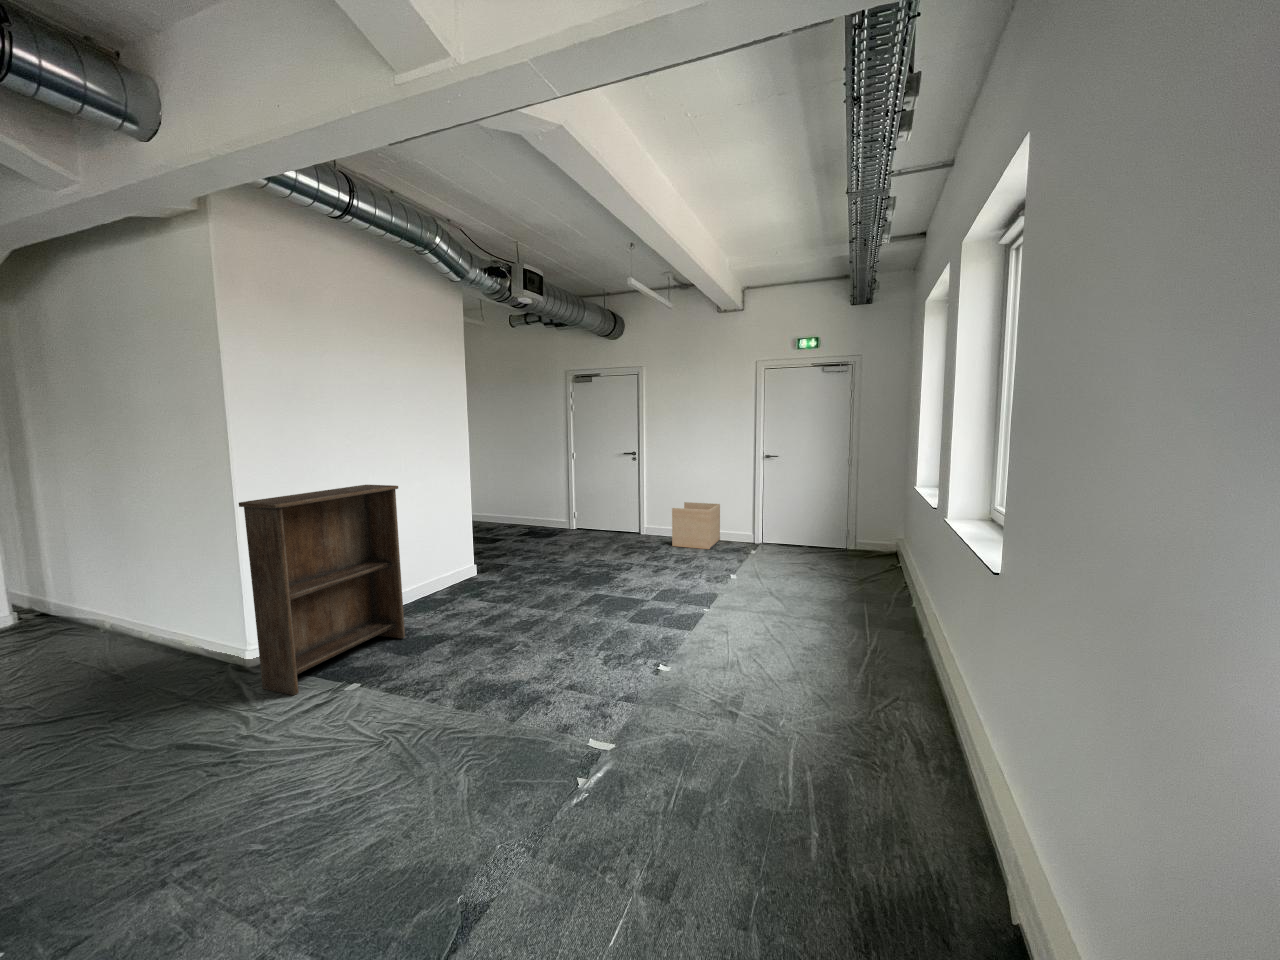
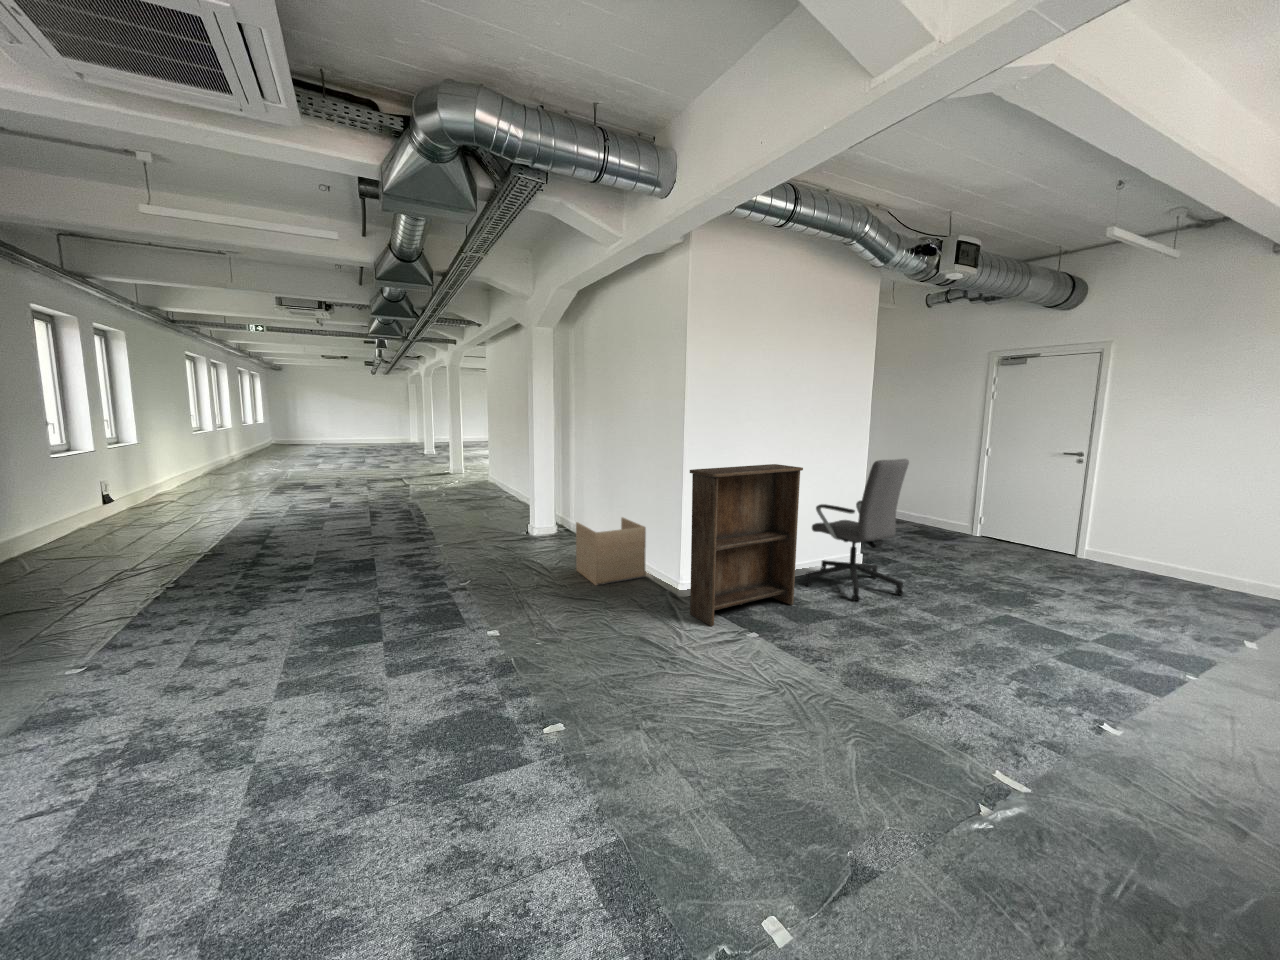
office chair: none [418,468,516,616] -> present [805,459,909,601]
cardboard box: present [672,502,720,549] -> present [576,517,646,585]

